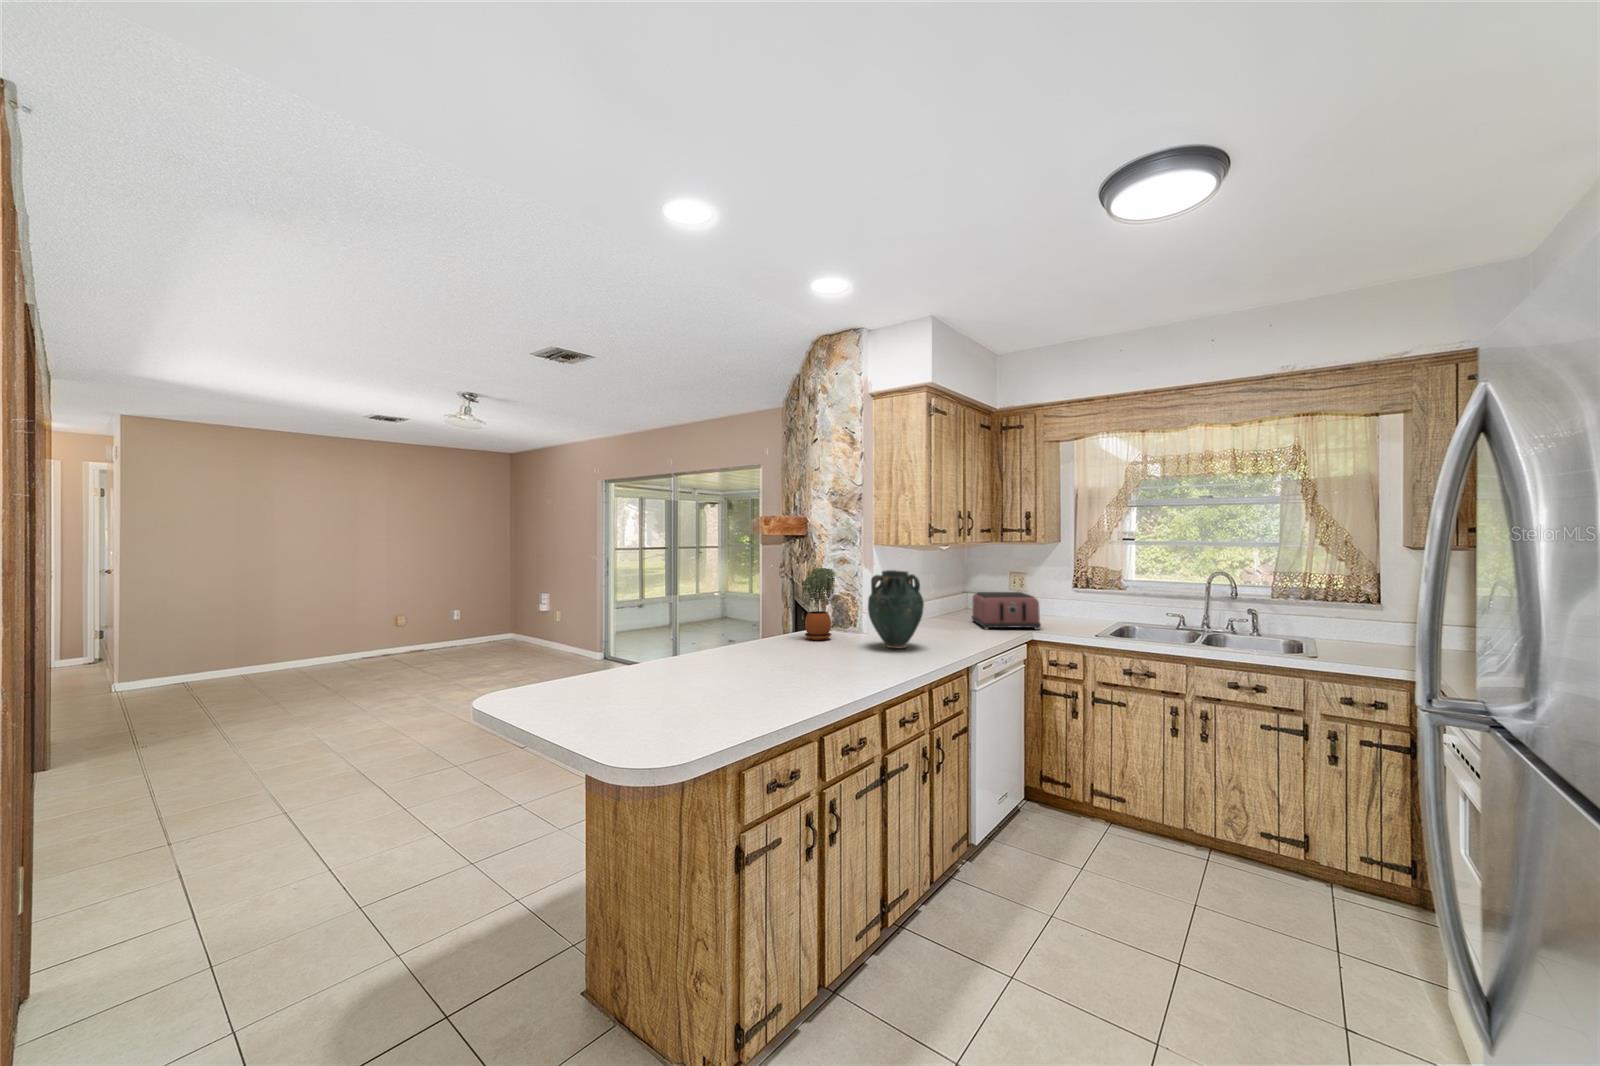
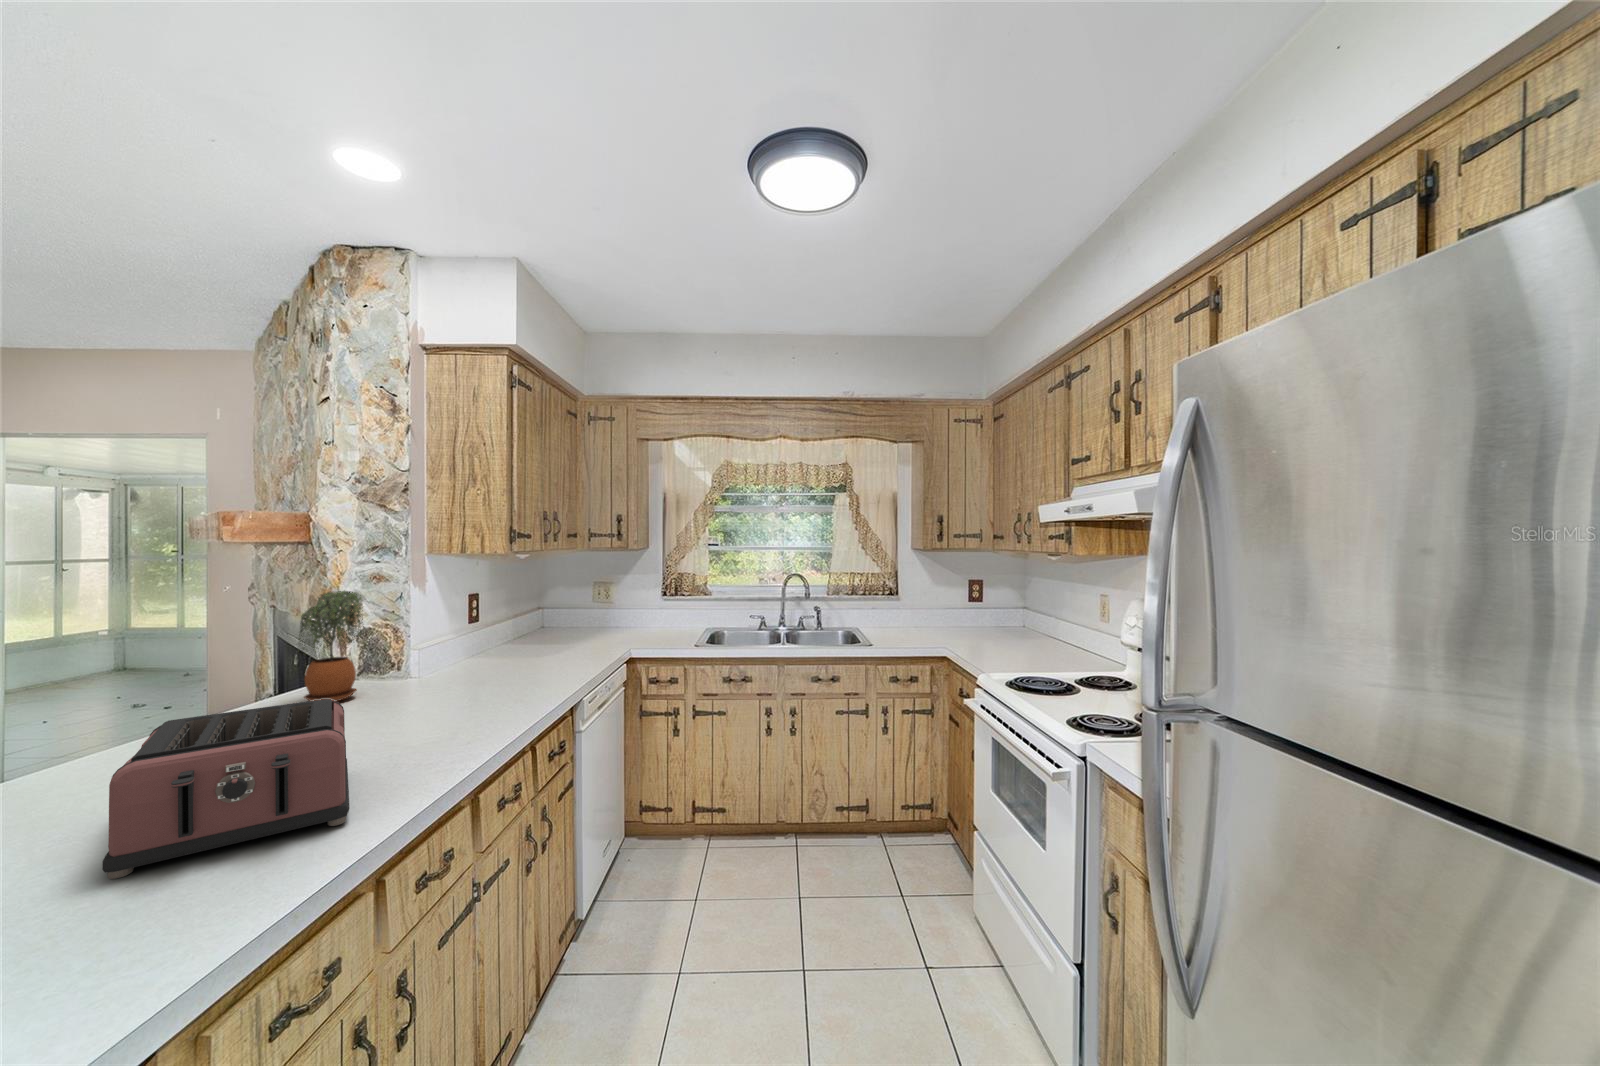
vase: present [868,570,924,648] -> none [424,590,512,699]
toaster: present [972,592,1041,630] -> present [102,699,349,879]

